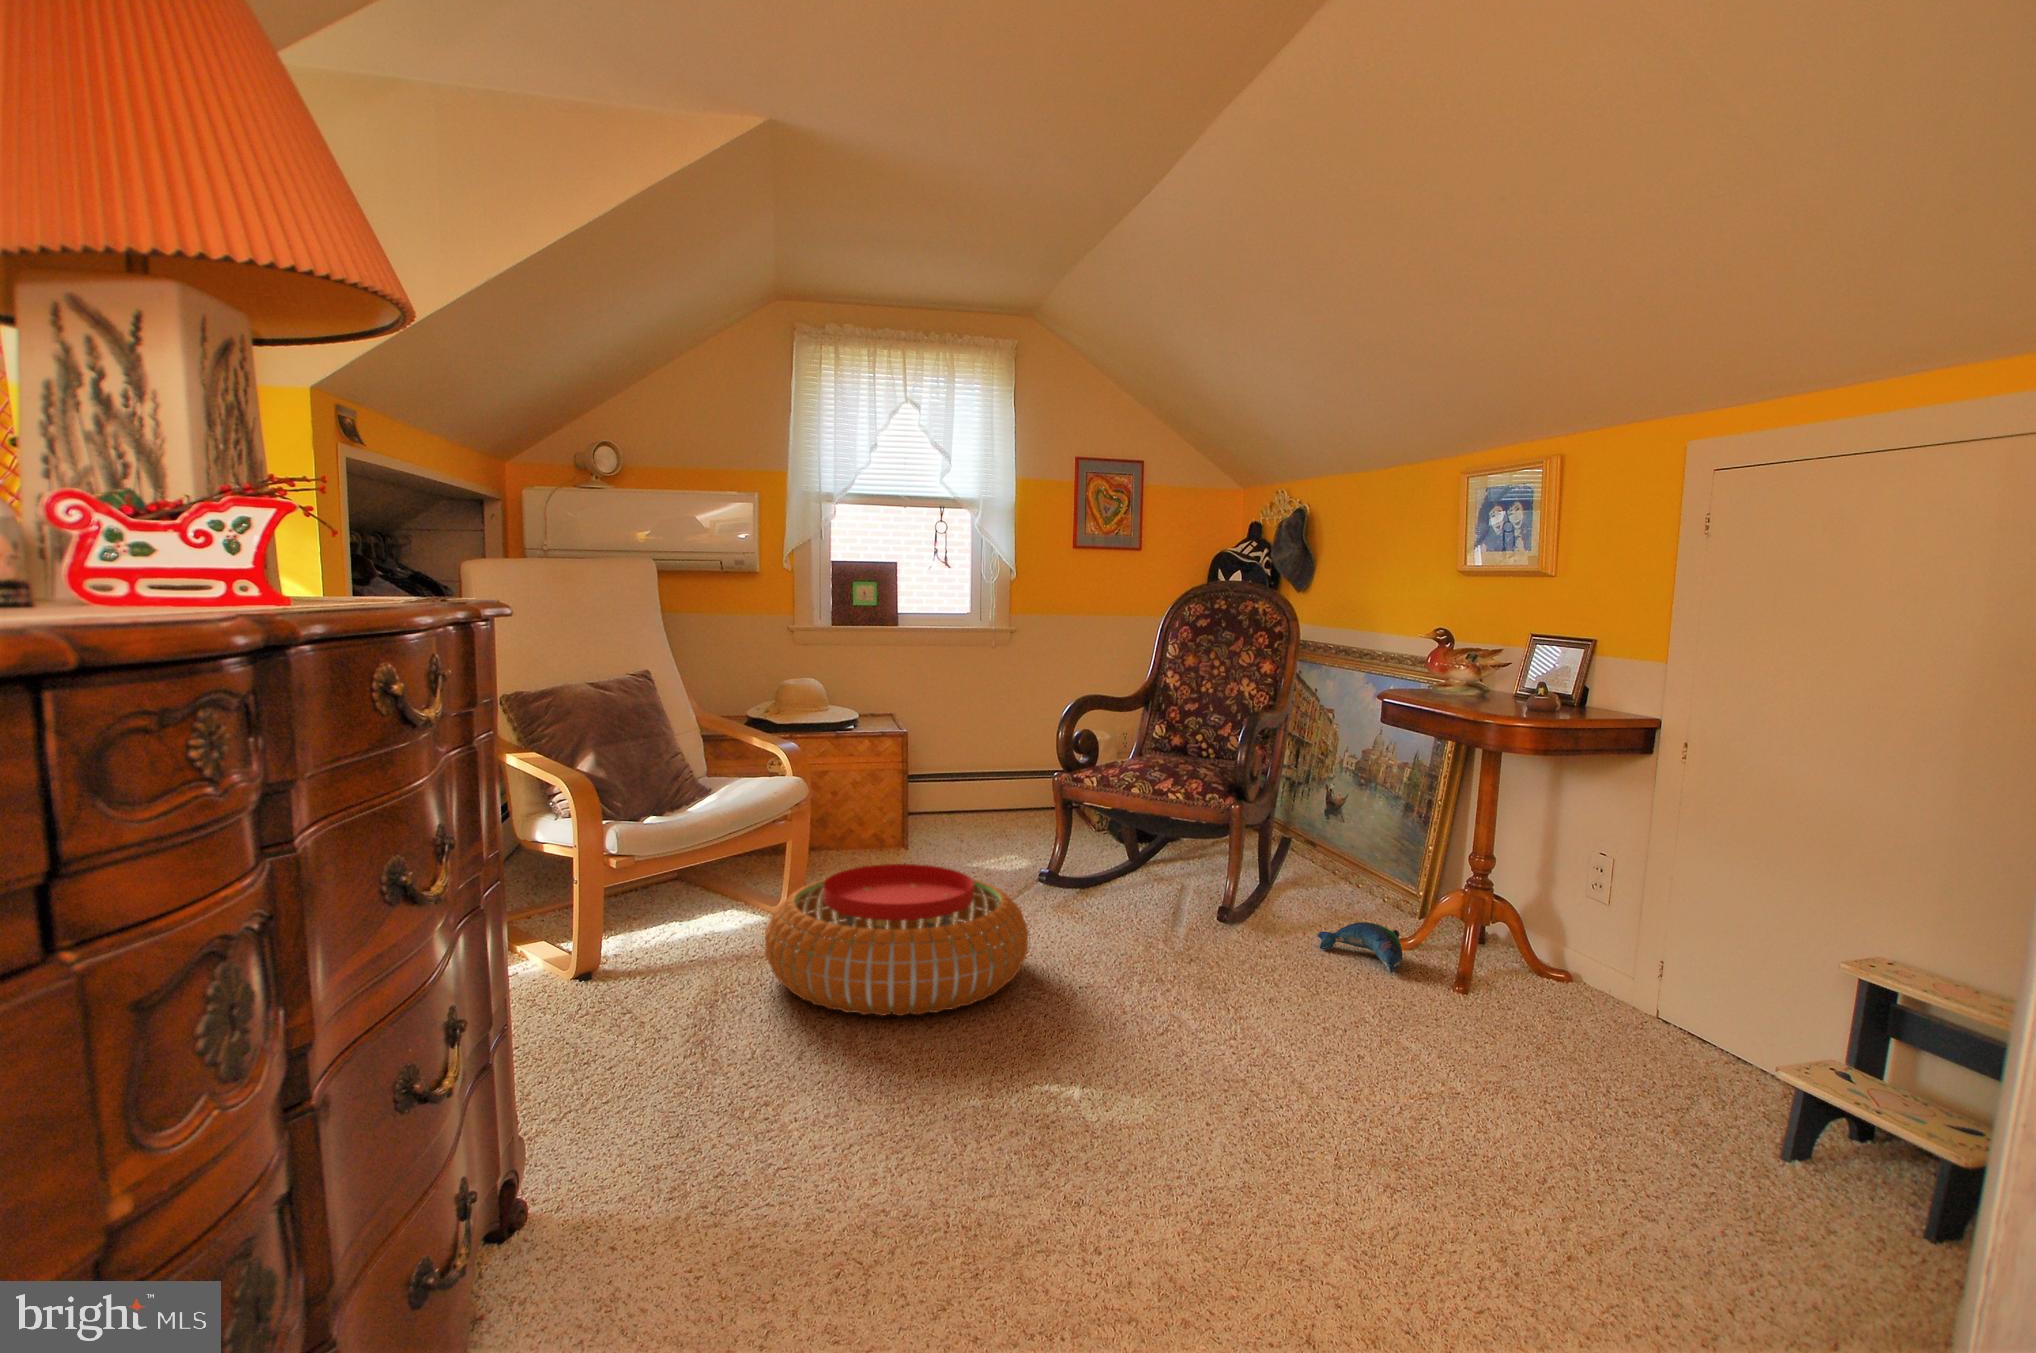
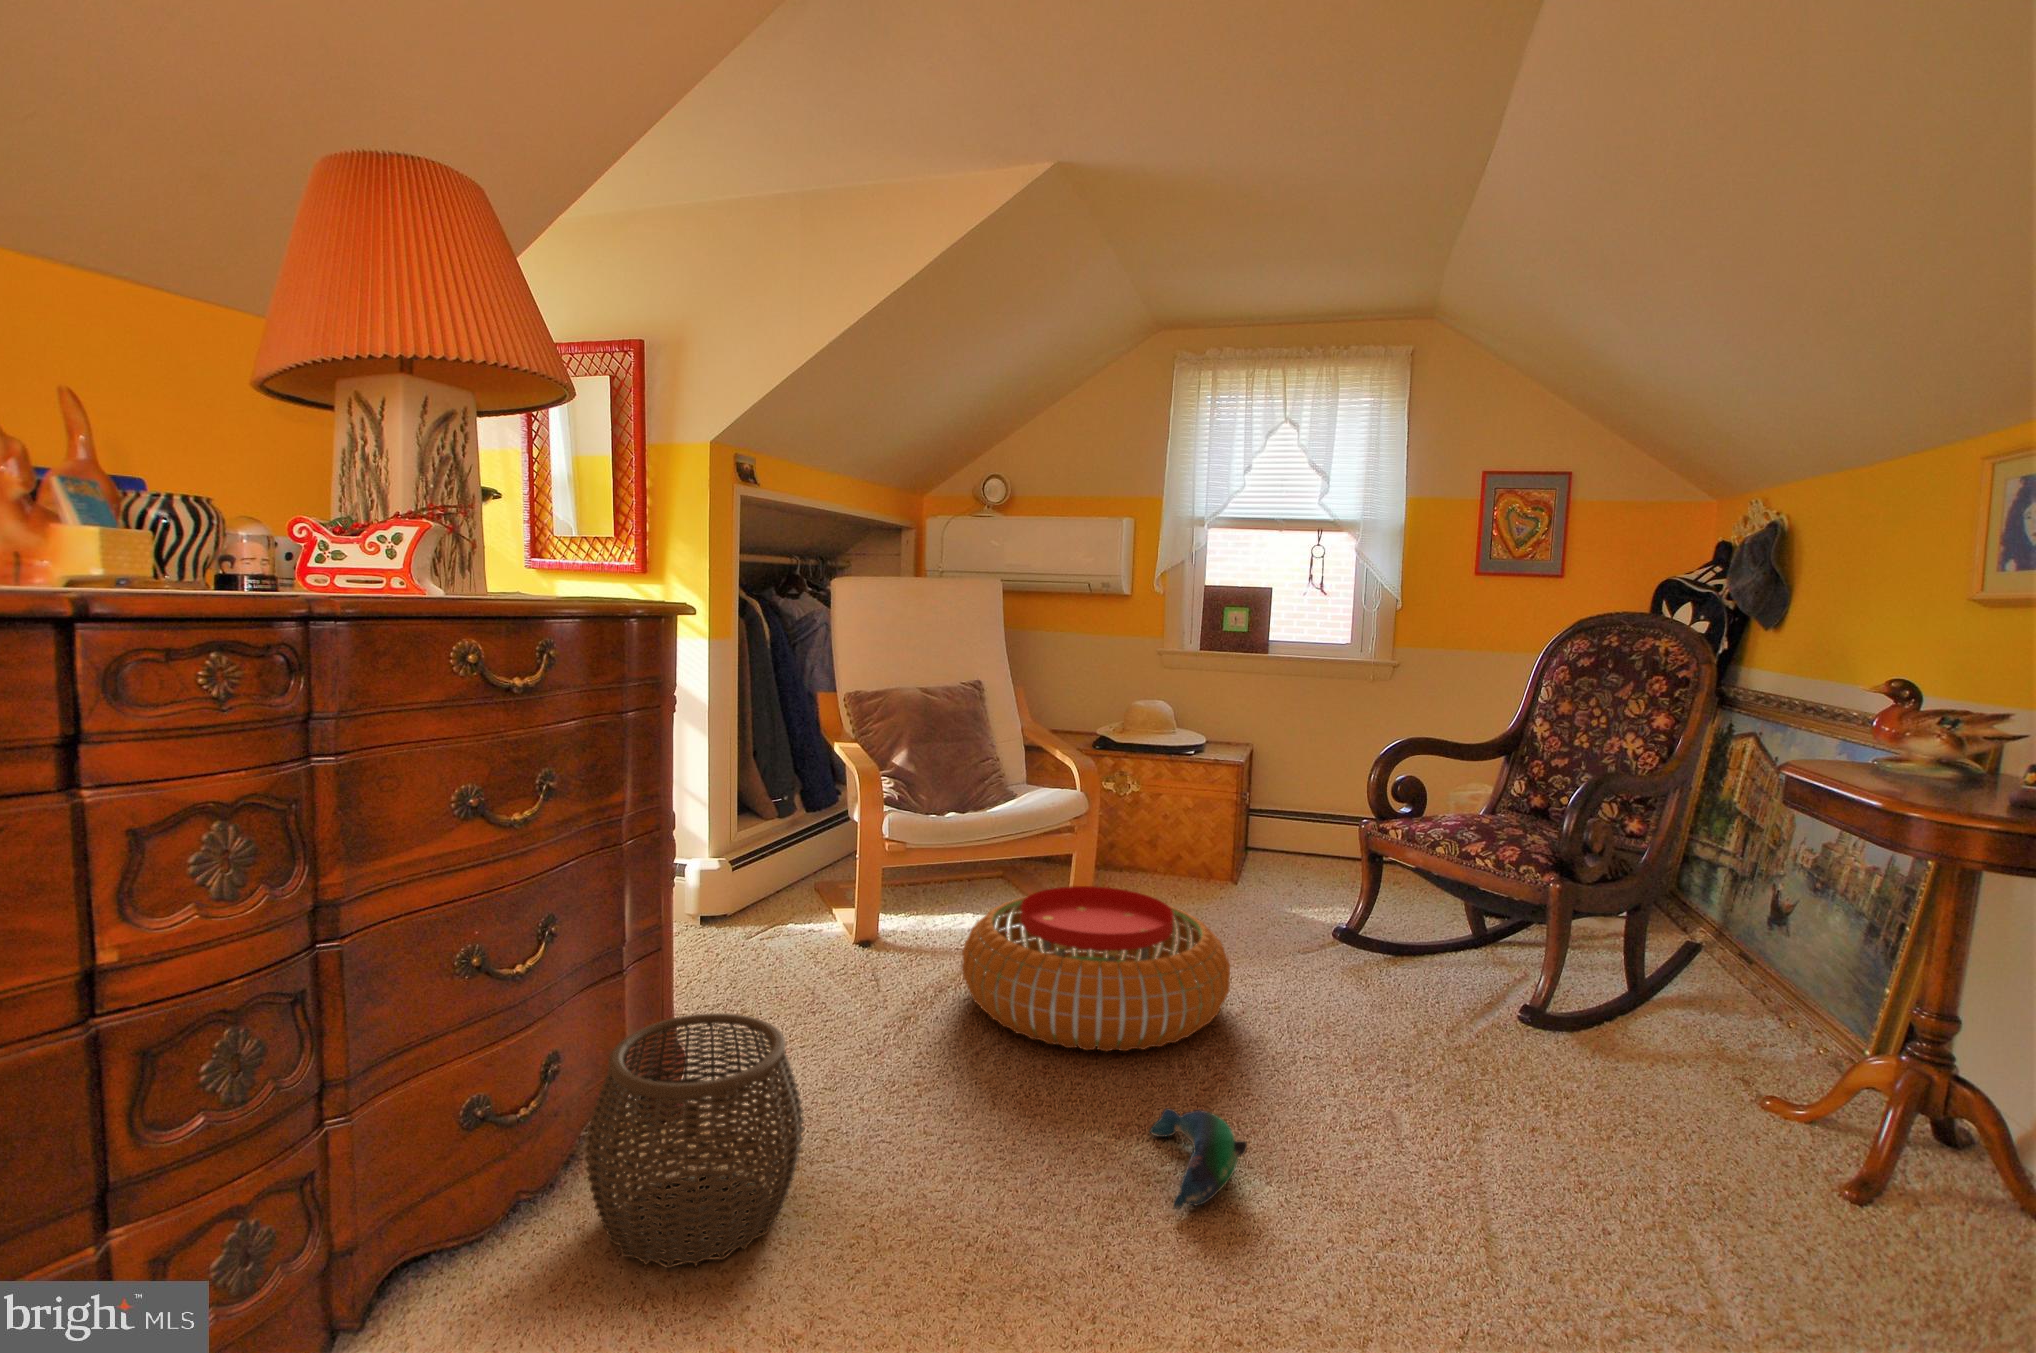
plush toy: present [1317,922,1403,973] -> present [1150,1108,1247,1210]
woven basket: none [630,1027,852,1286] -> present [585,1013,804,1268]

